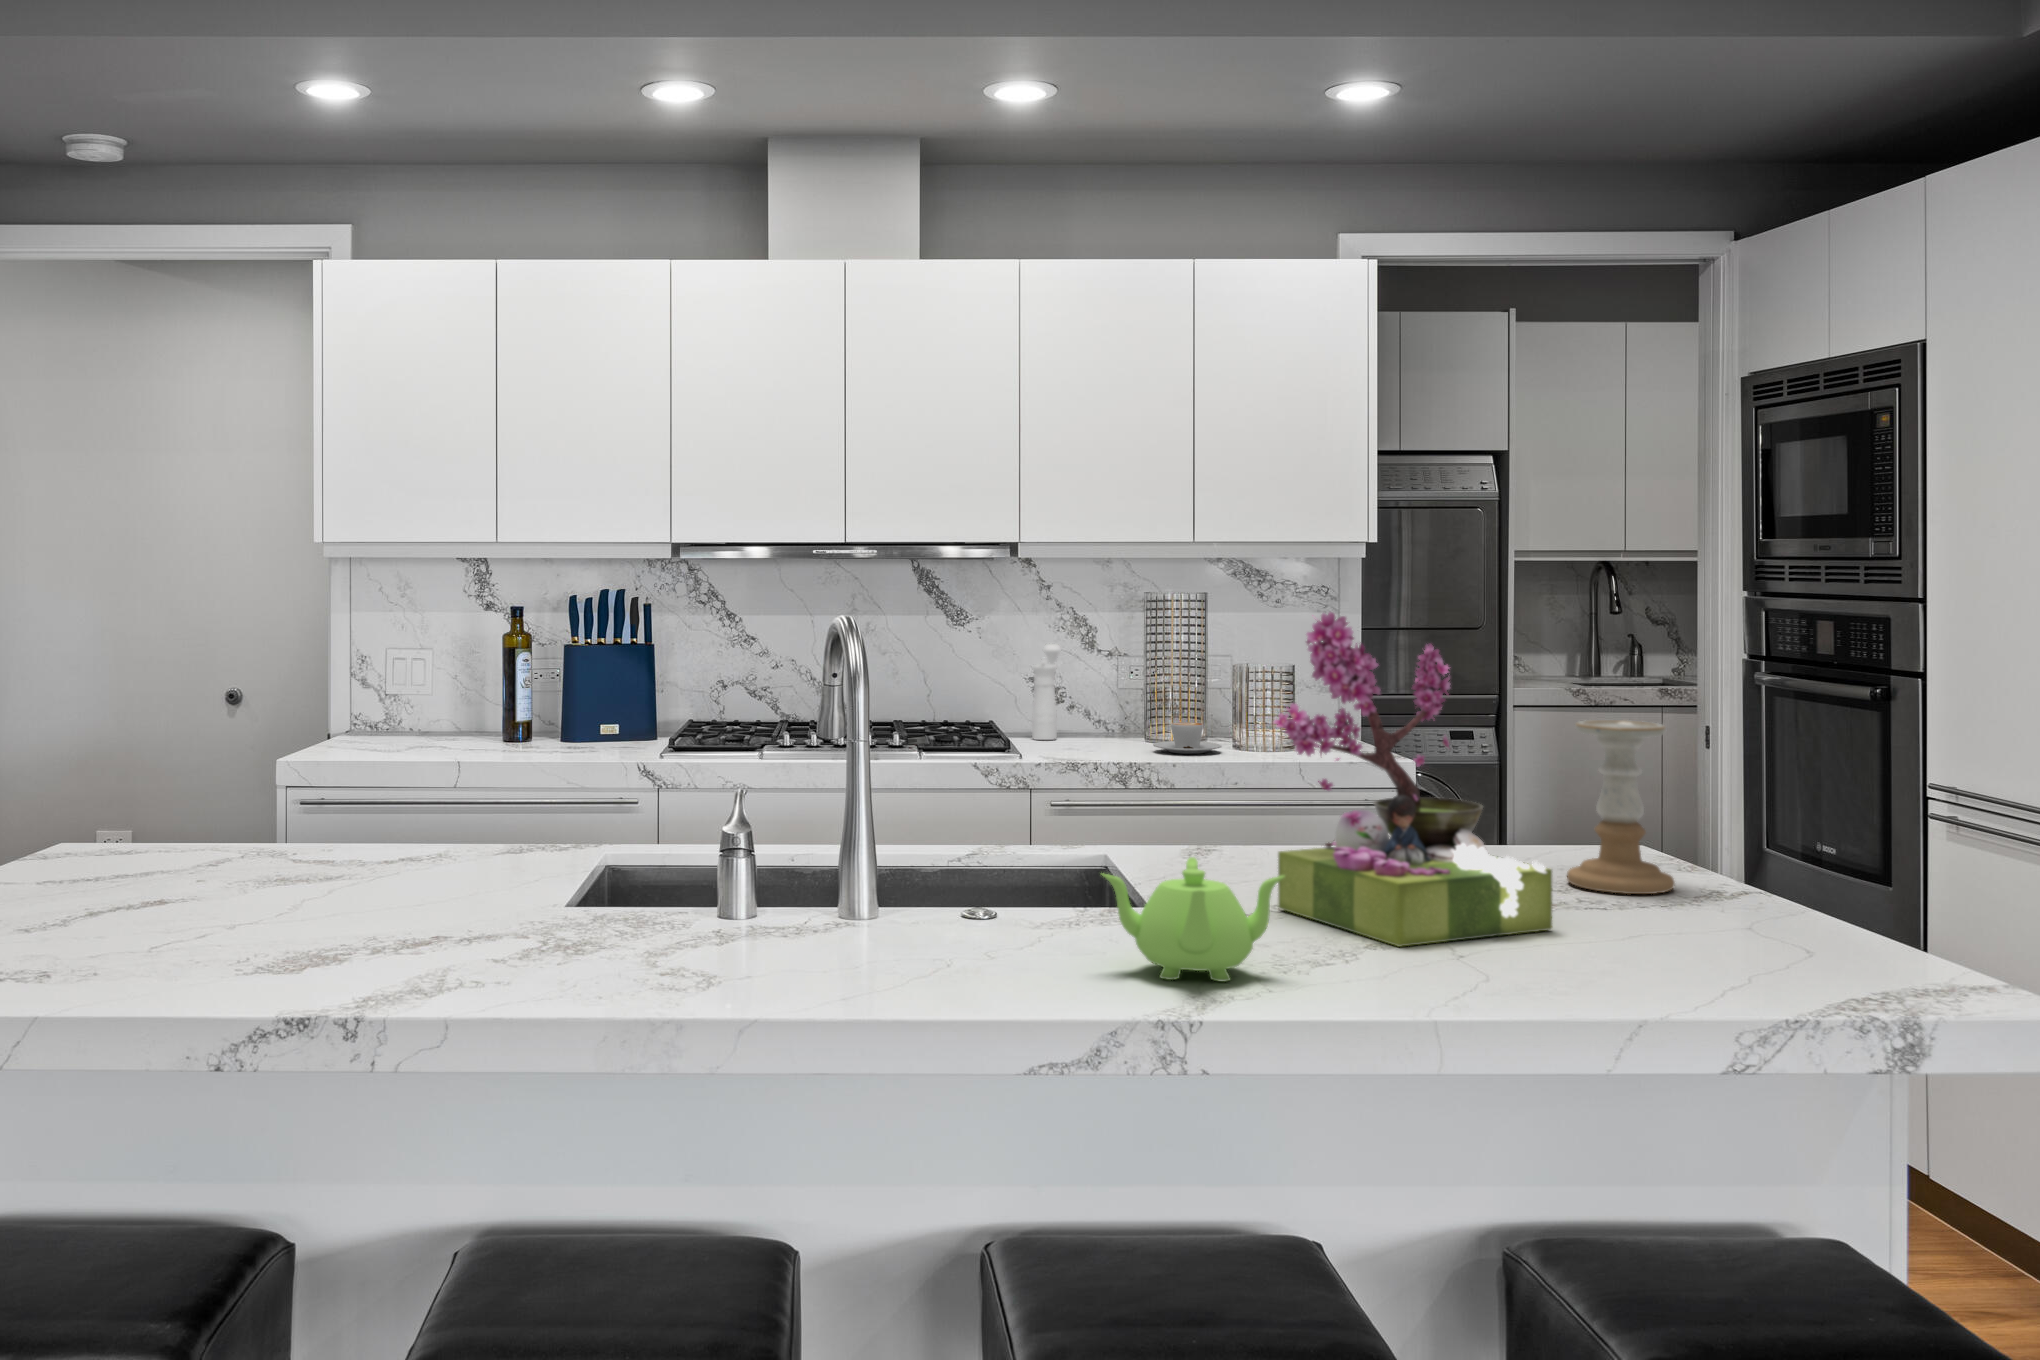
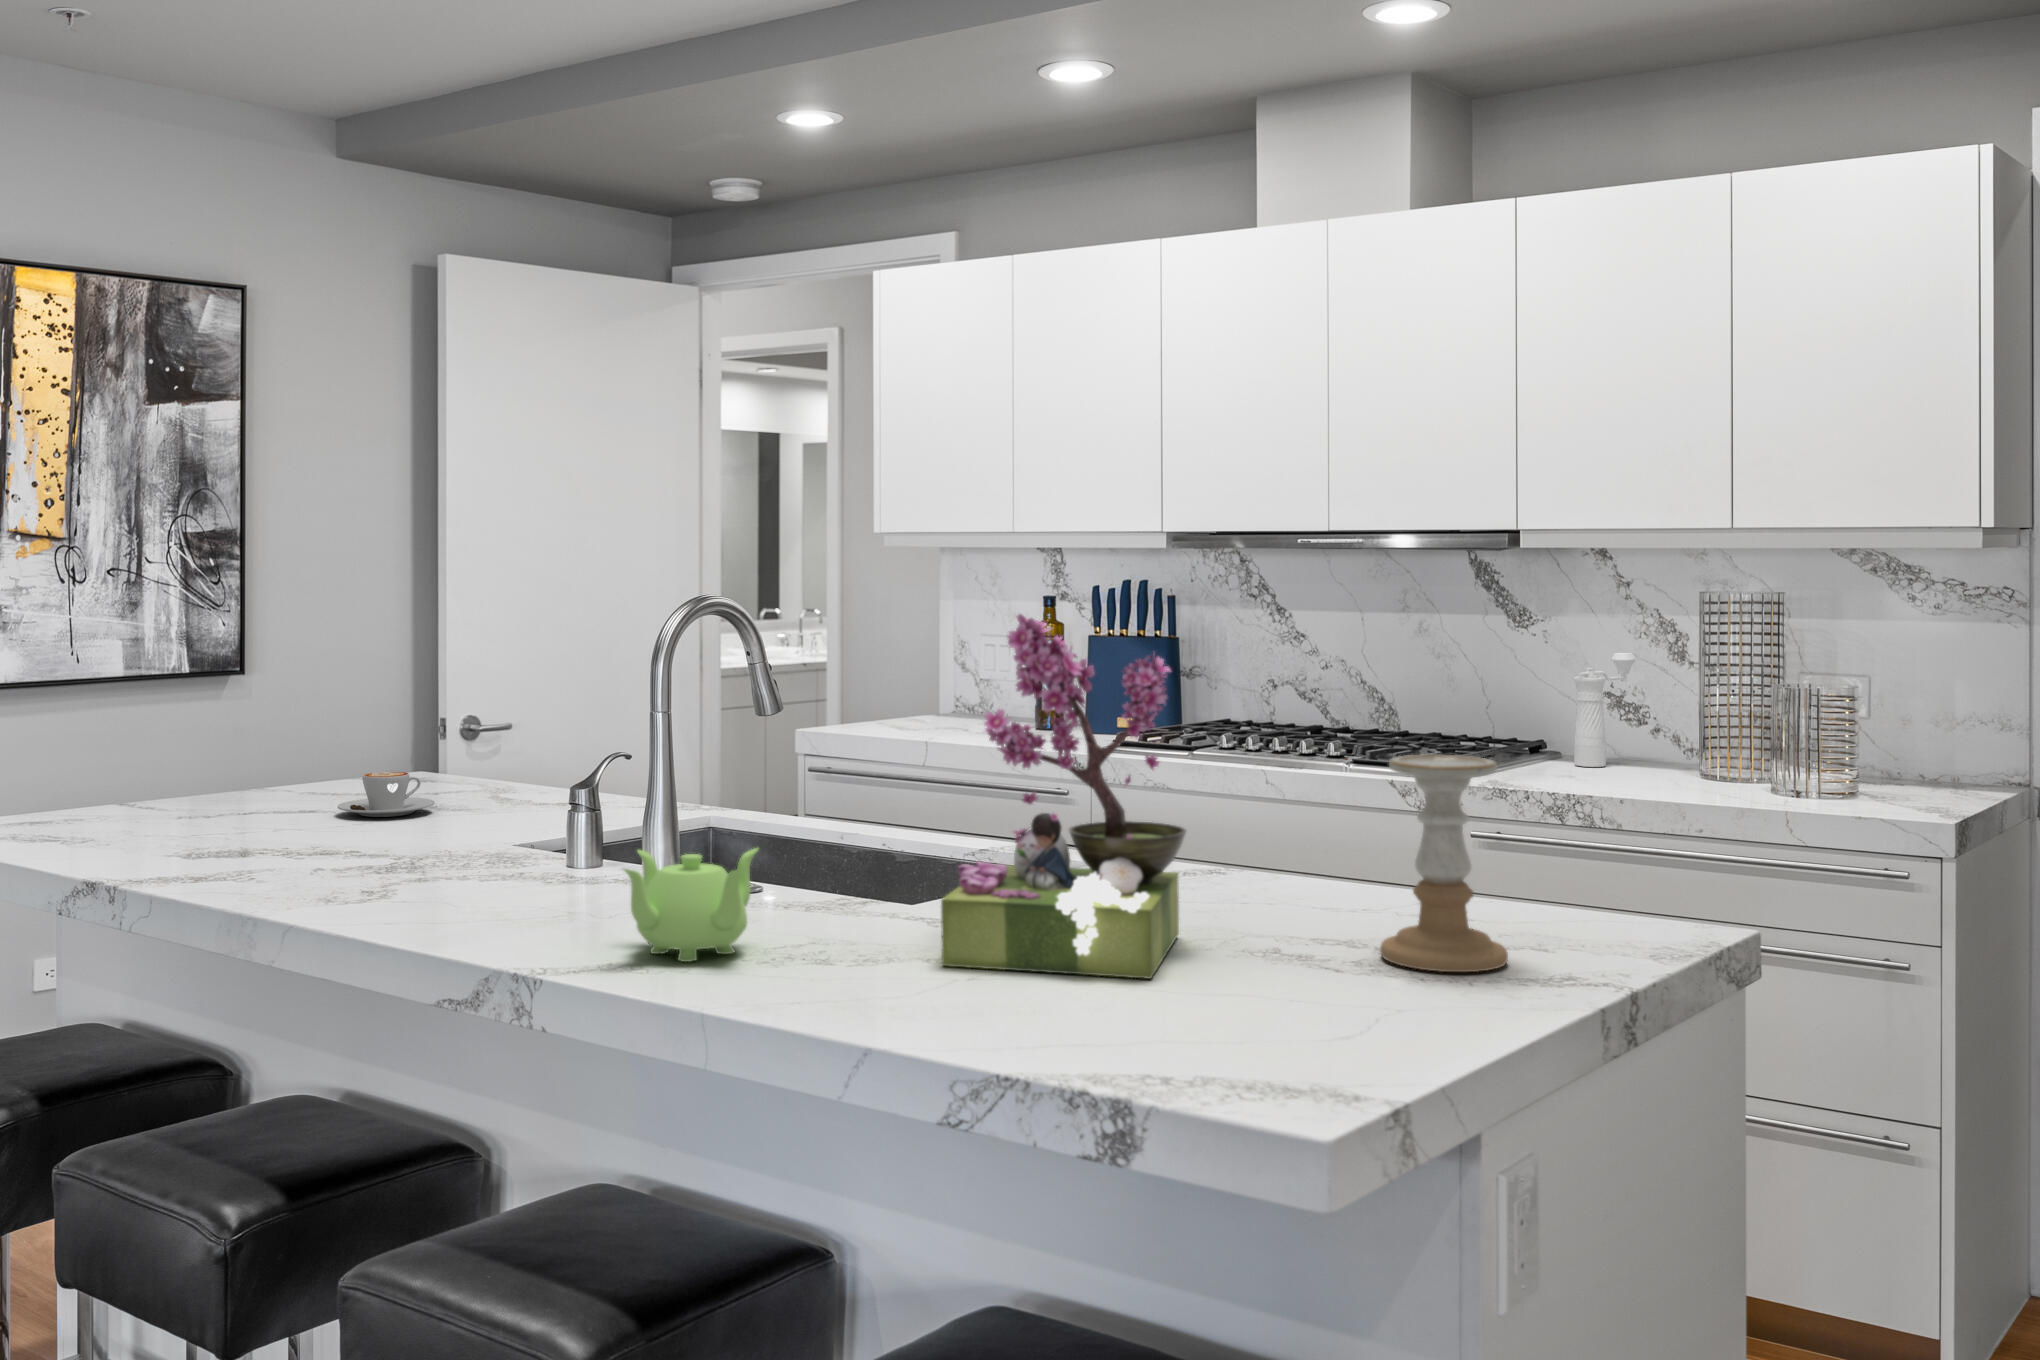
coffee cup: present [1153,722,1221,754] -> present [338,771,434,817]

